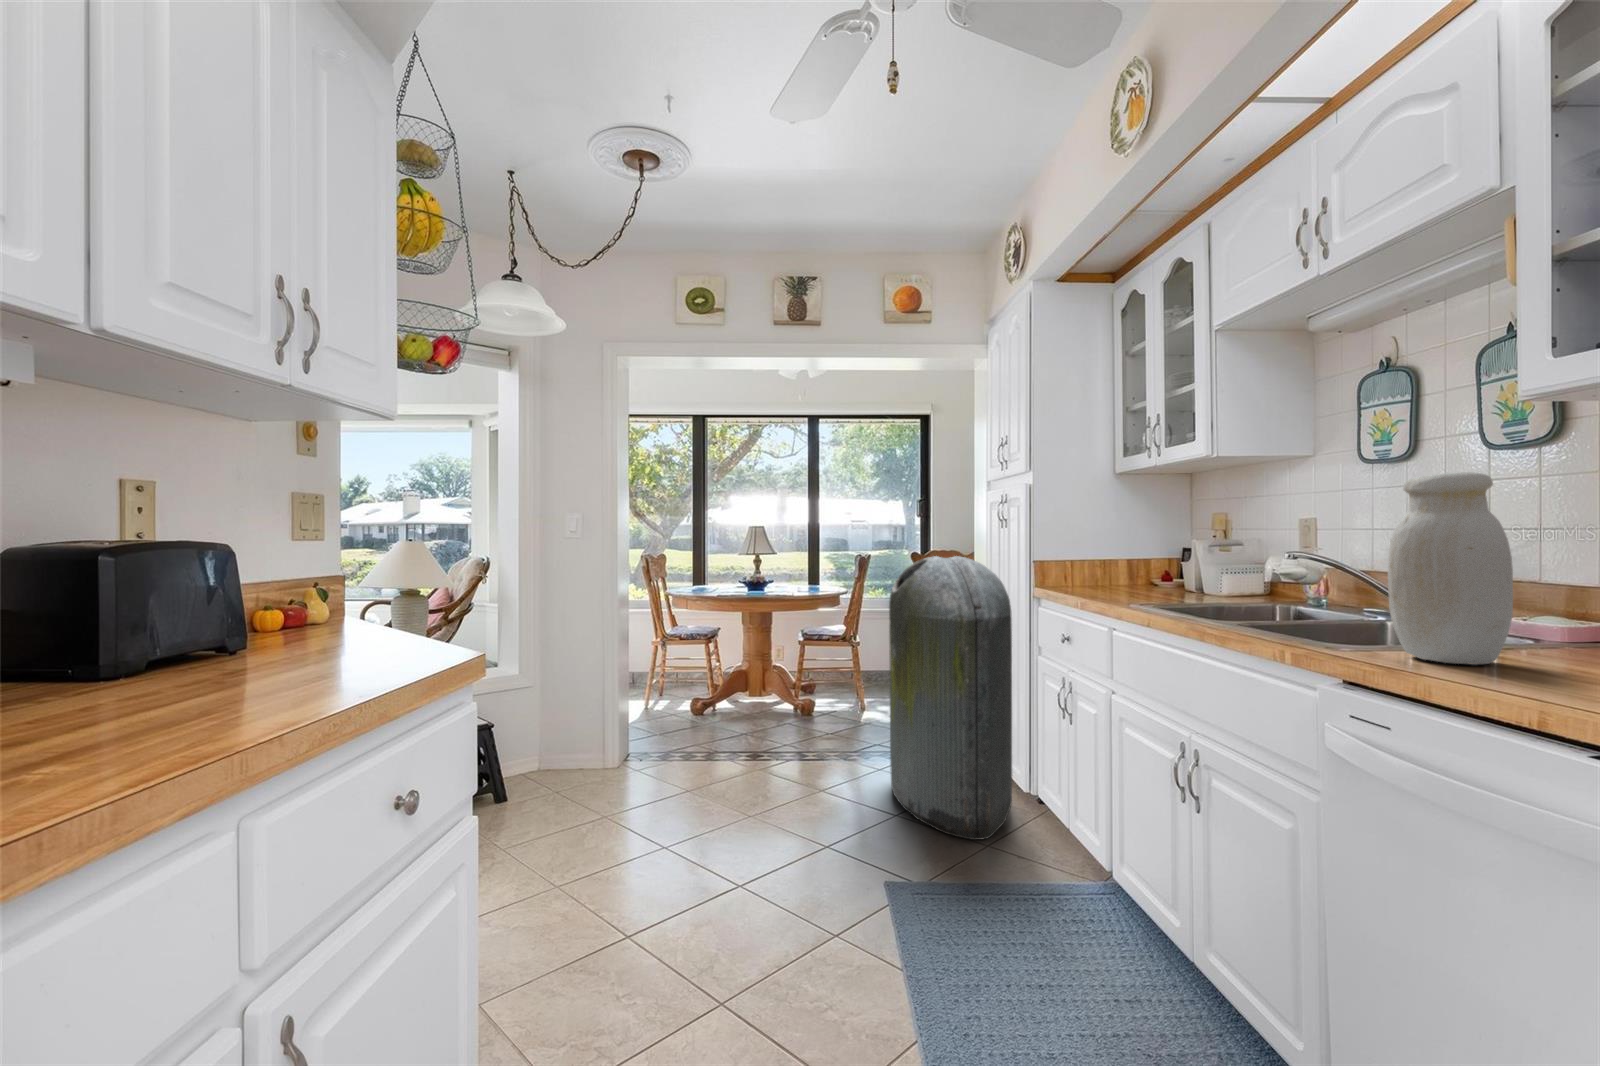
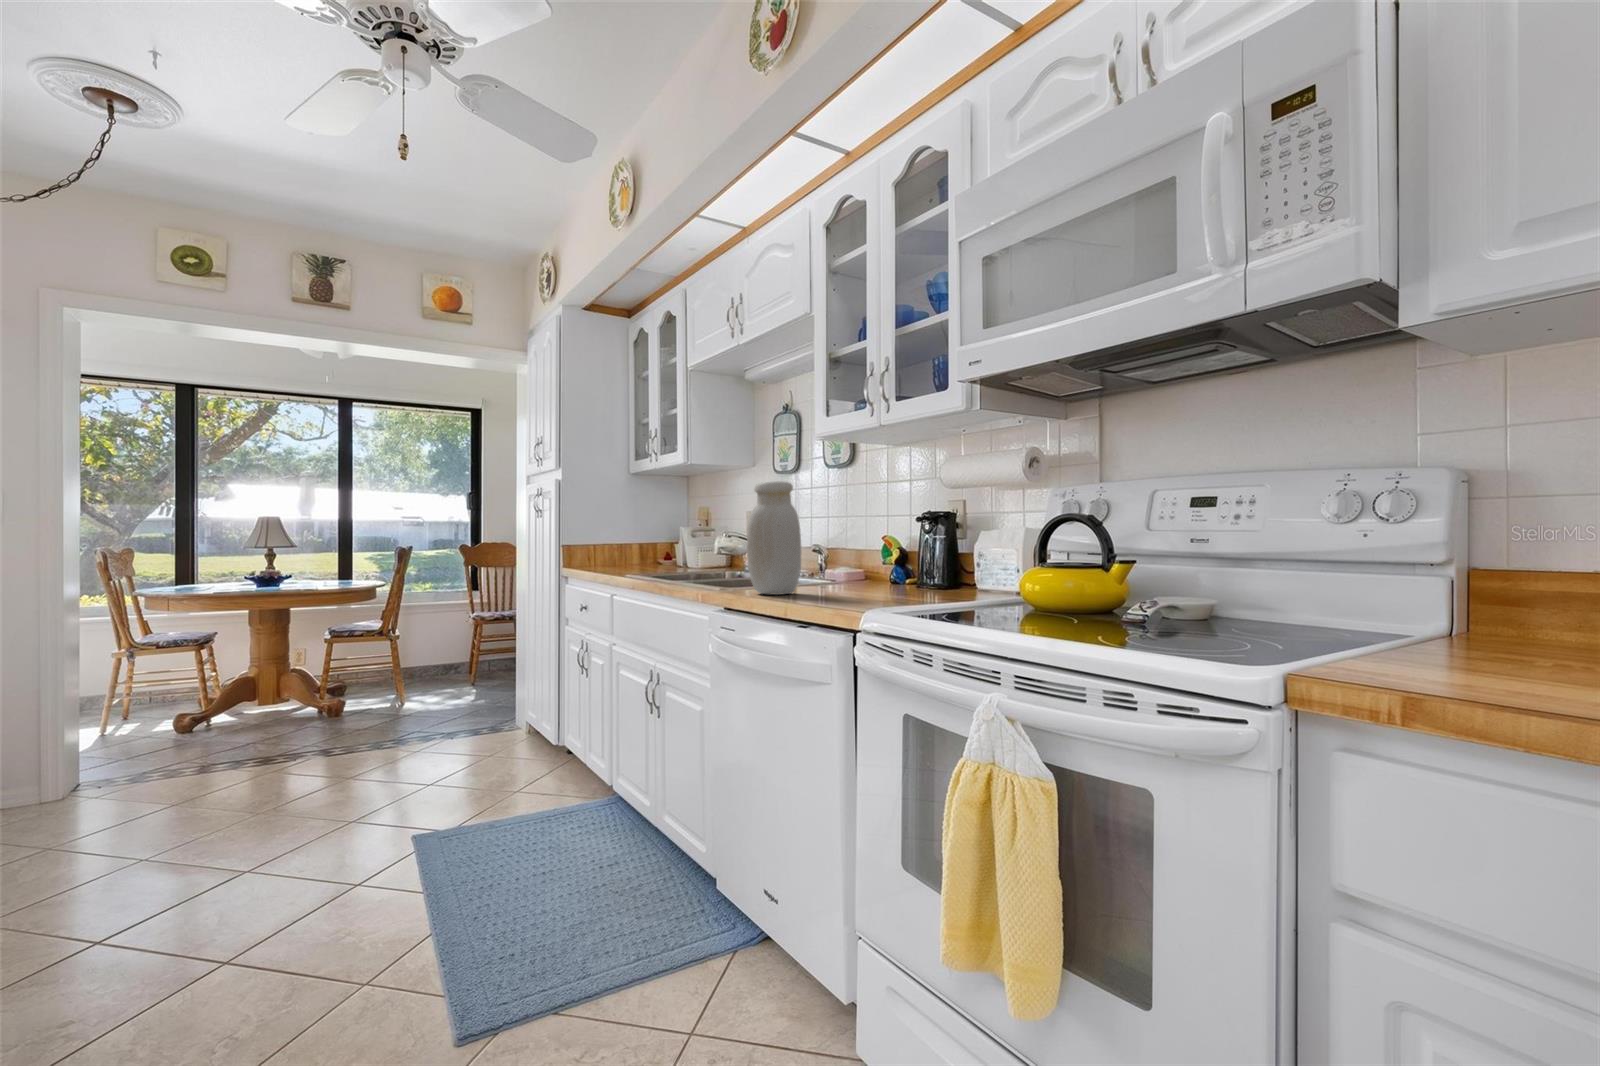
trash can: present [889,556,1012,840] -> none [425,544,541,793]

